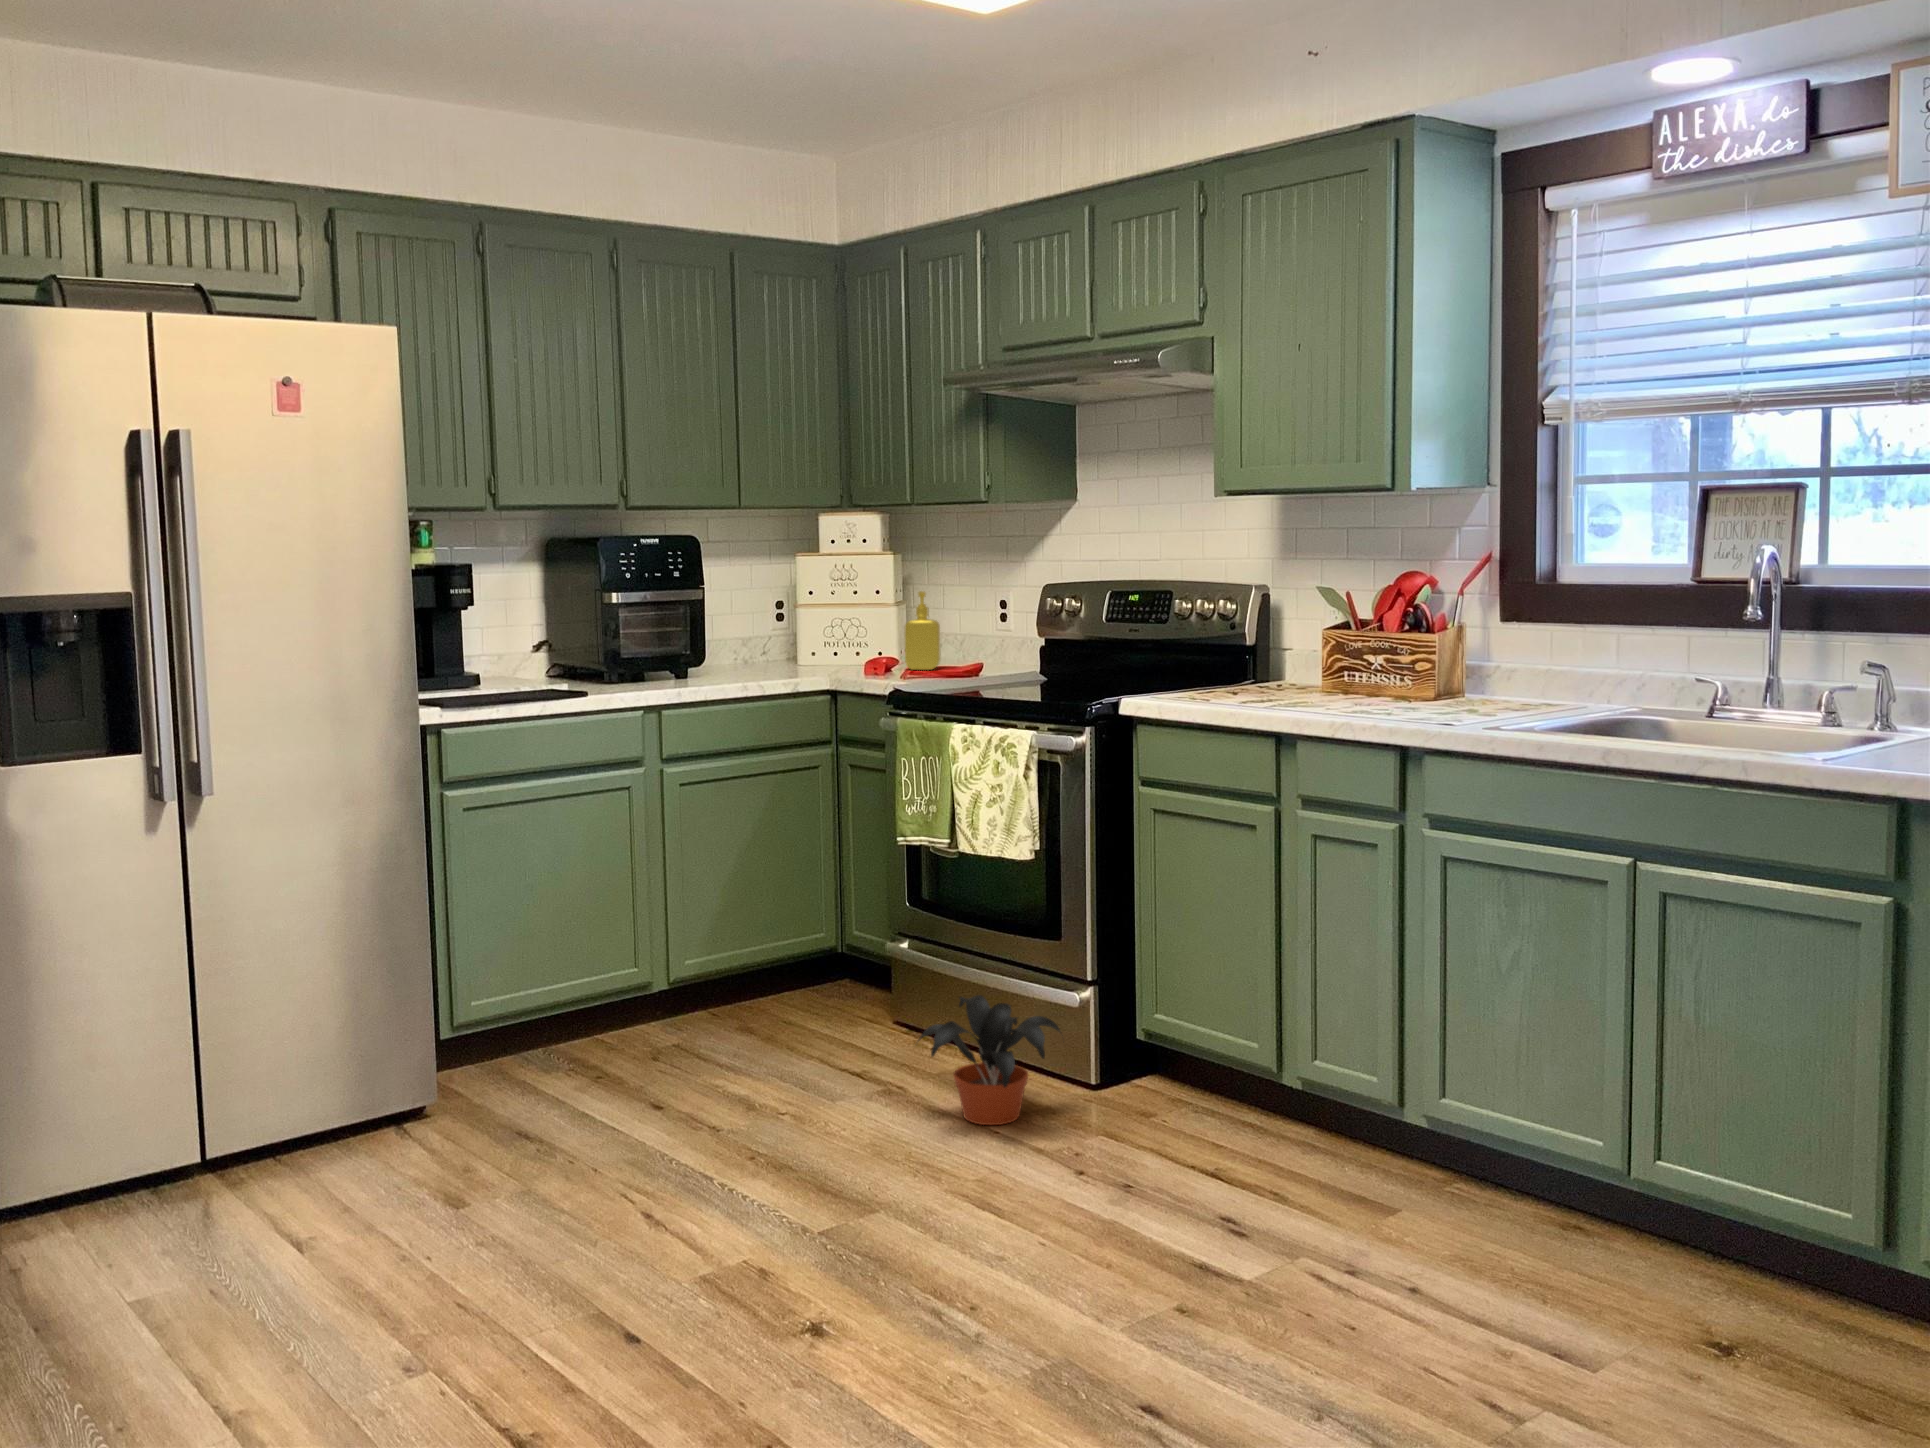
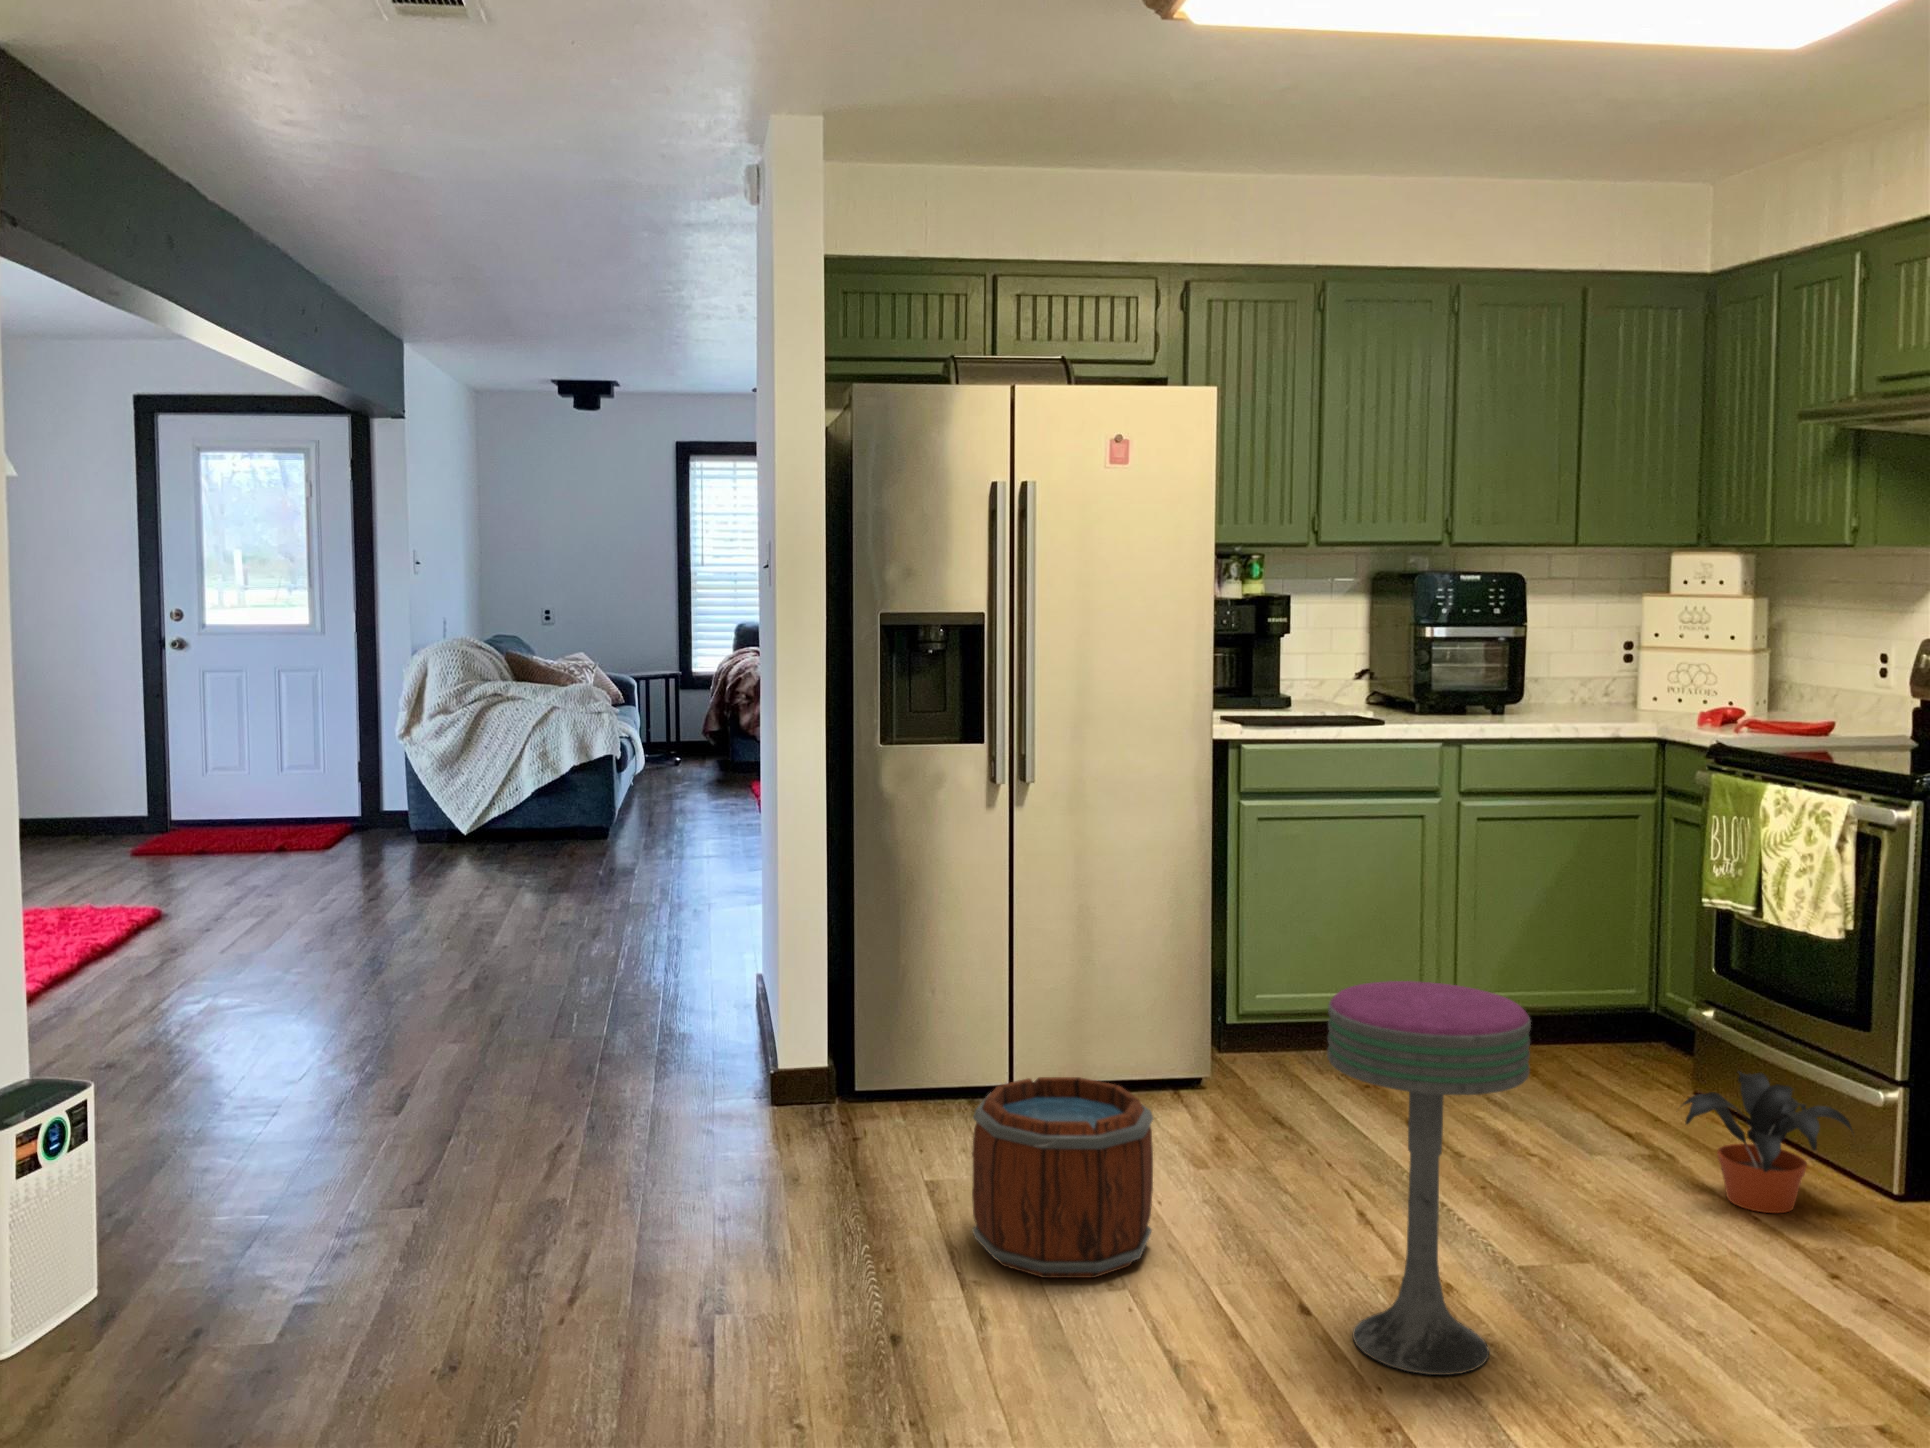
soap dispenser: present [904,591,941,670] -> none [1746,640,1791,724]
bar stool: none [650,959,856,1375] -> present [1327,981,1531,1375]
bucket: none [212,1135,441,1385] -> present [972,1077,1153,1278]

